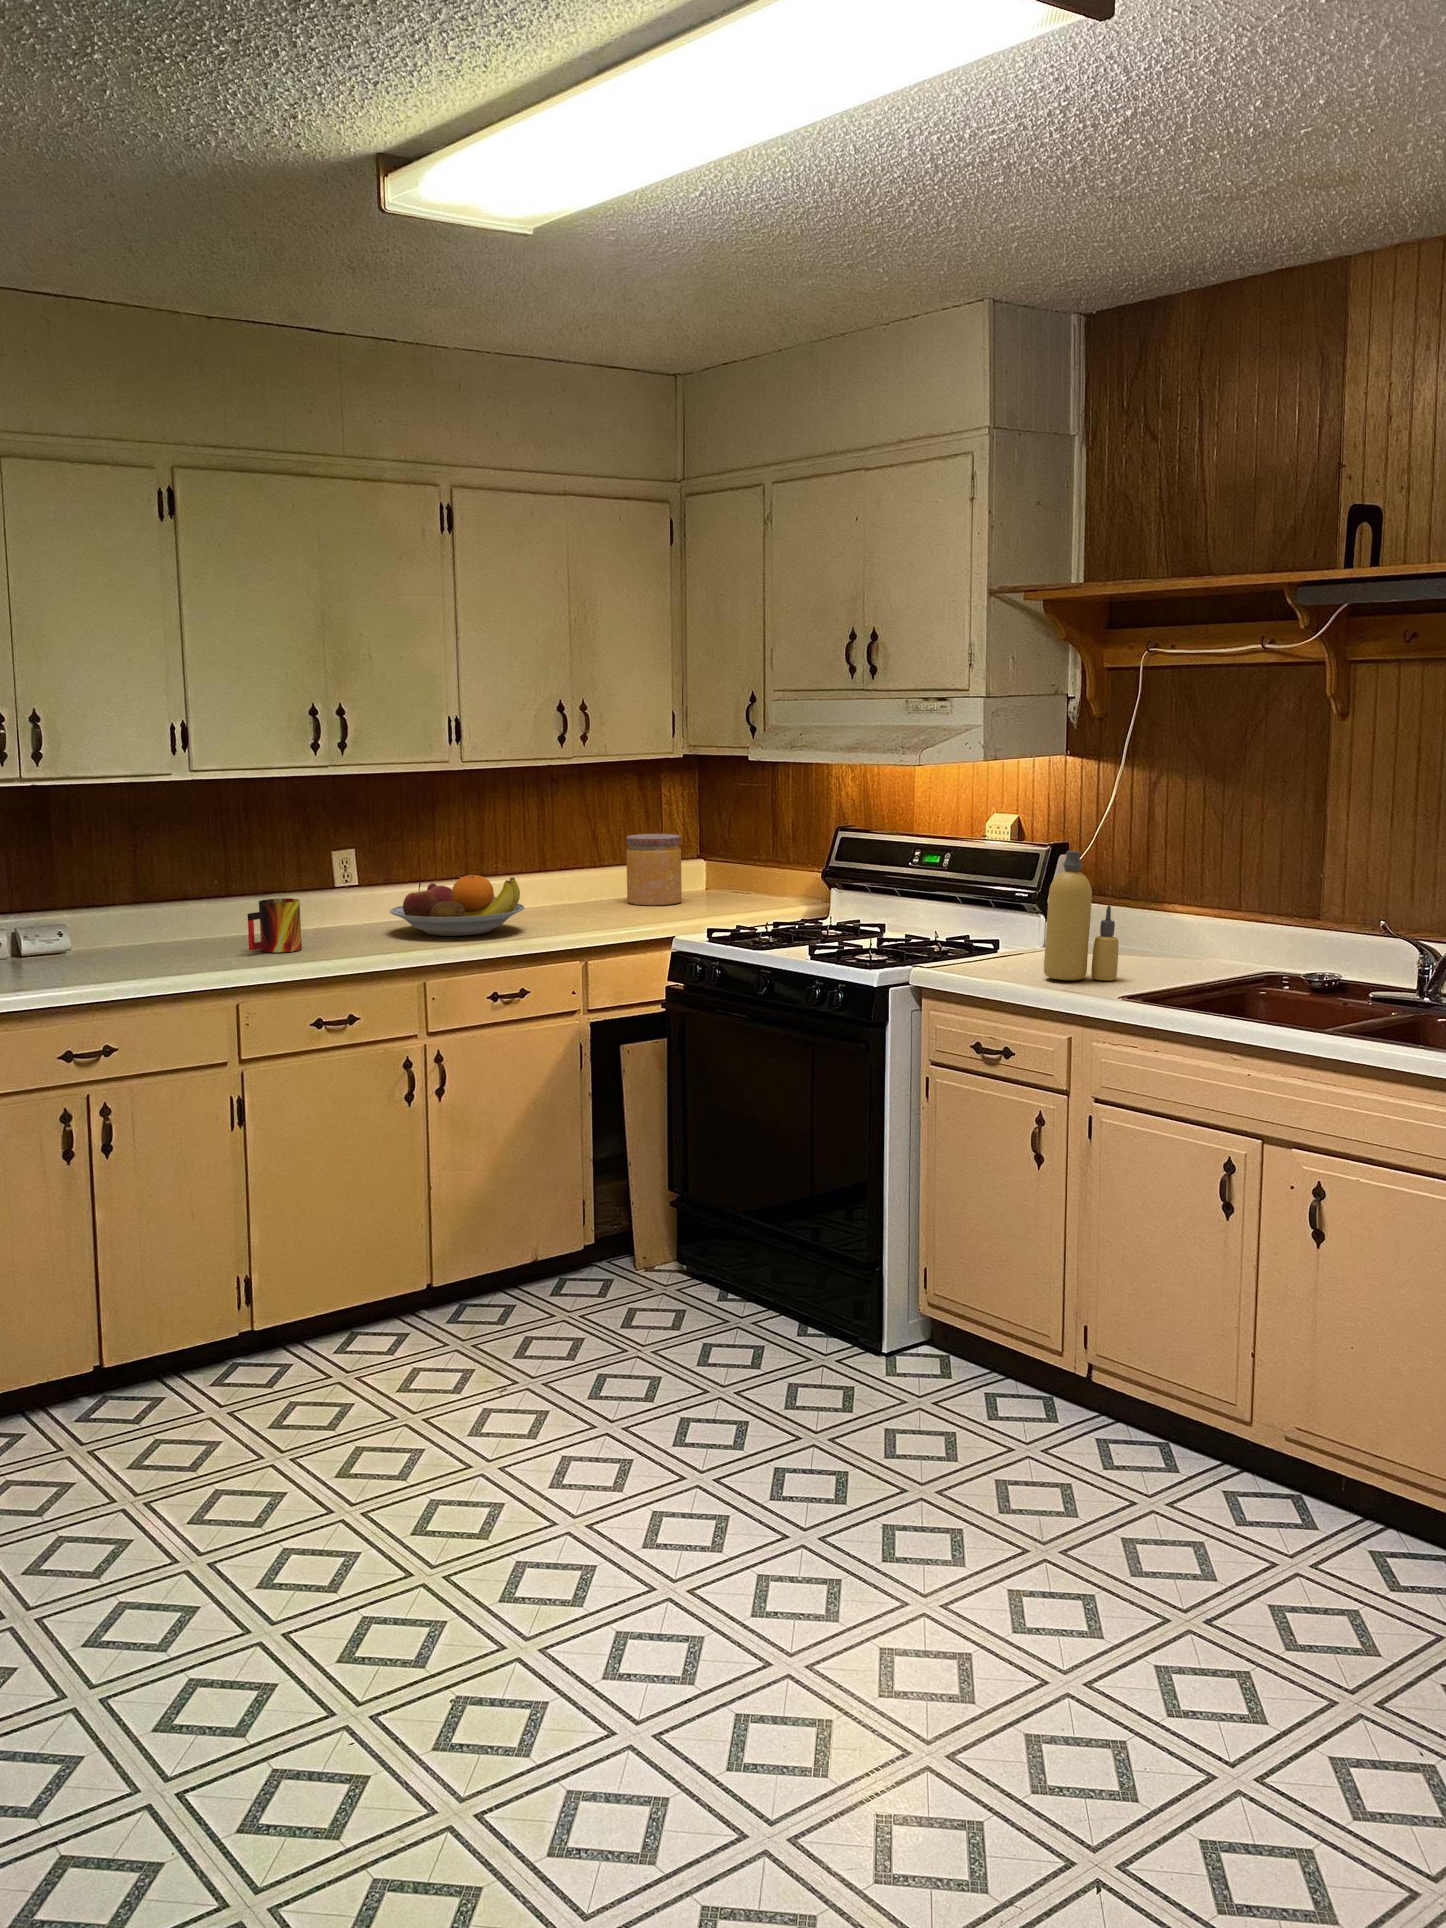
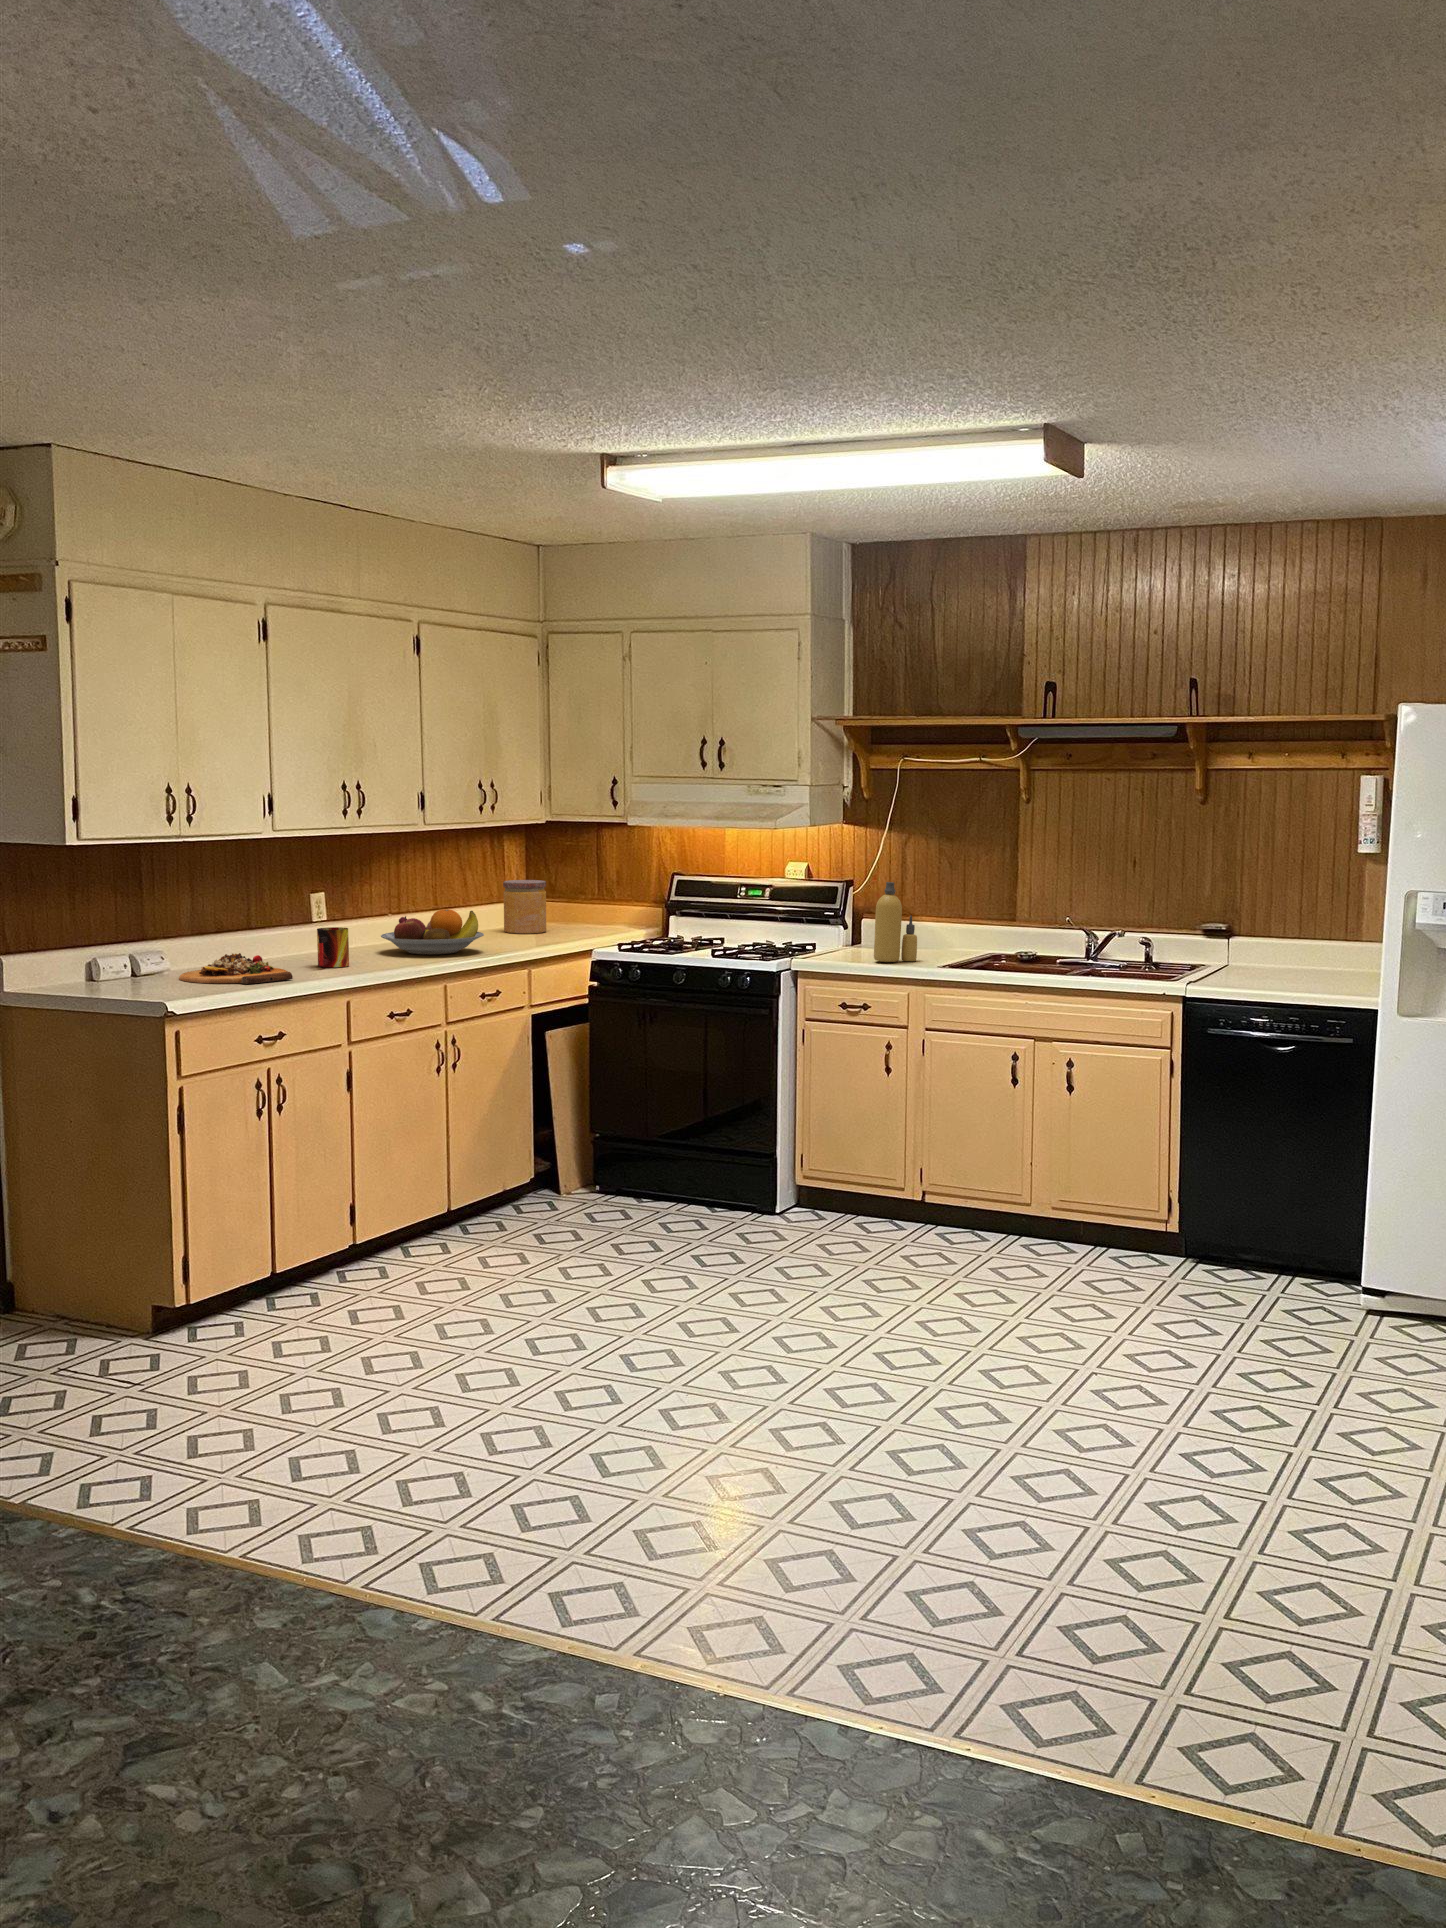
cutting board: none [48,931,193,977] -> present [179,953,293,984]

